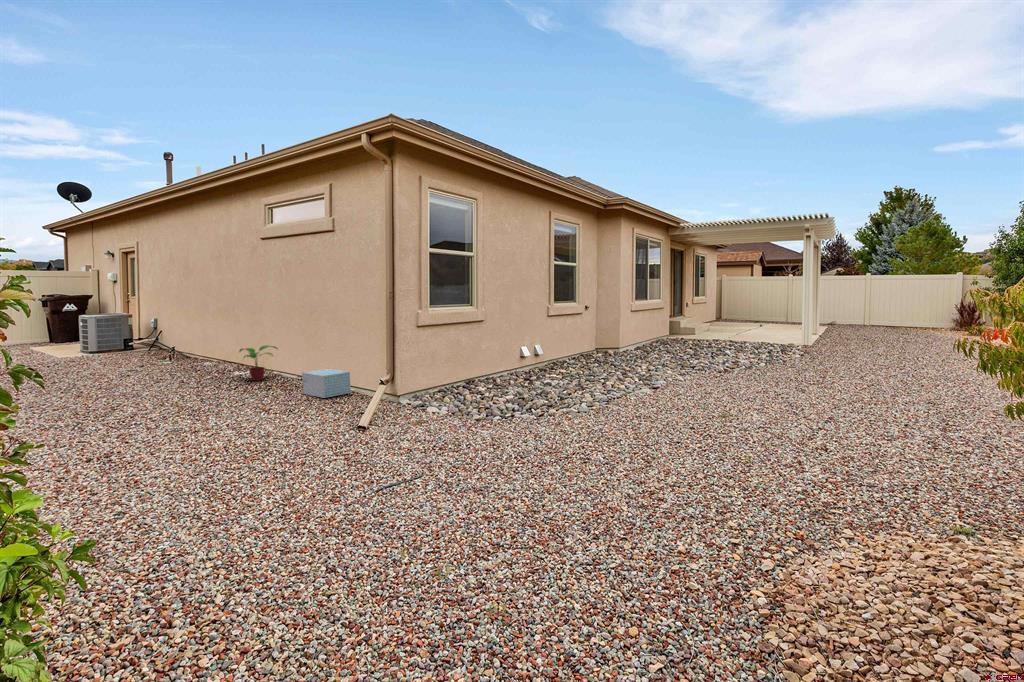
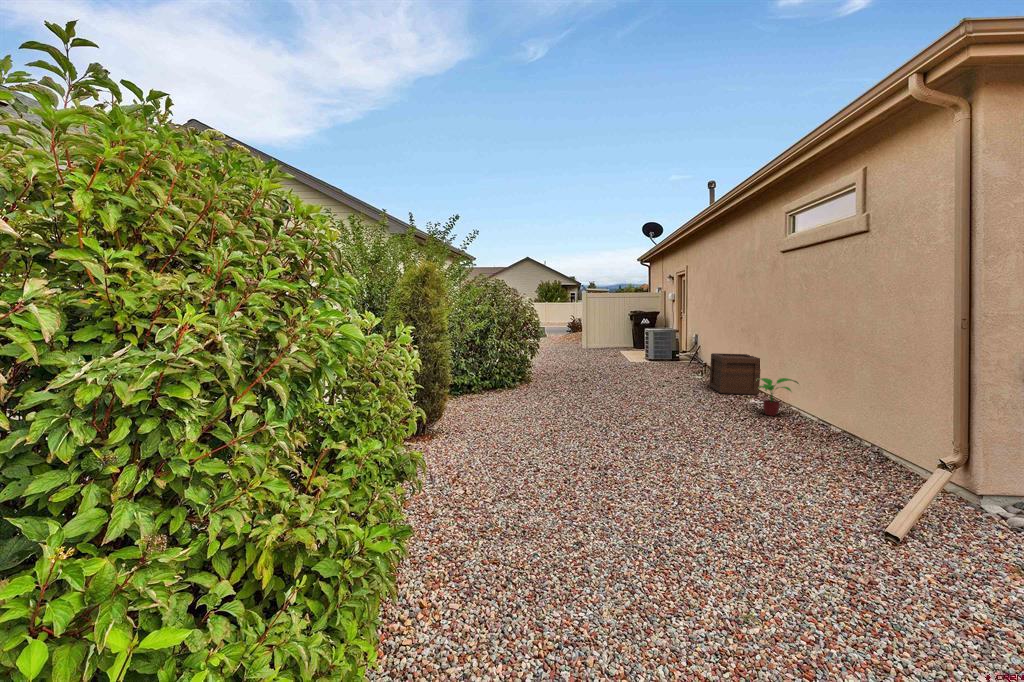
wooden crate: none [184,331,240,372] -> present [709,353,760,395]
storage box: present [302,369,351,398] -> none [818,421,891,464]

